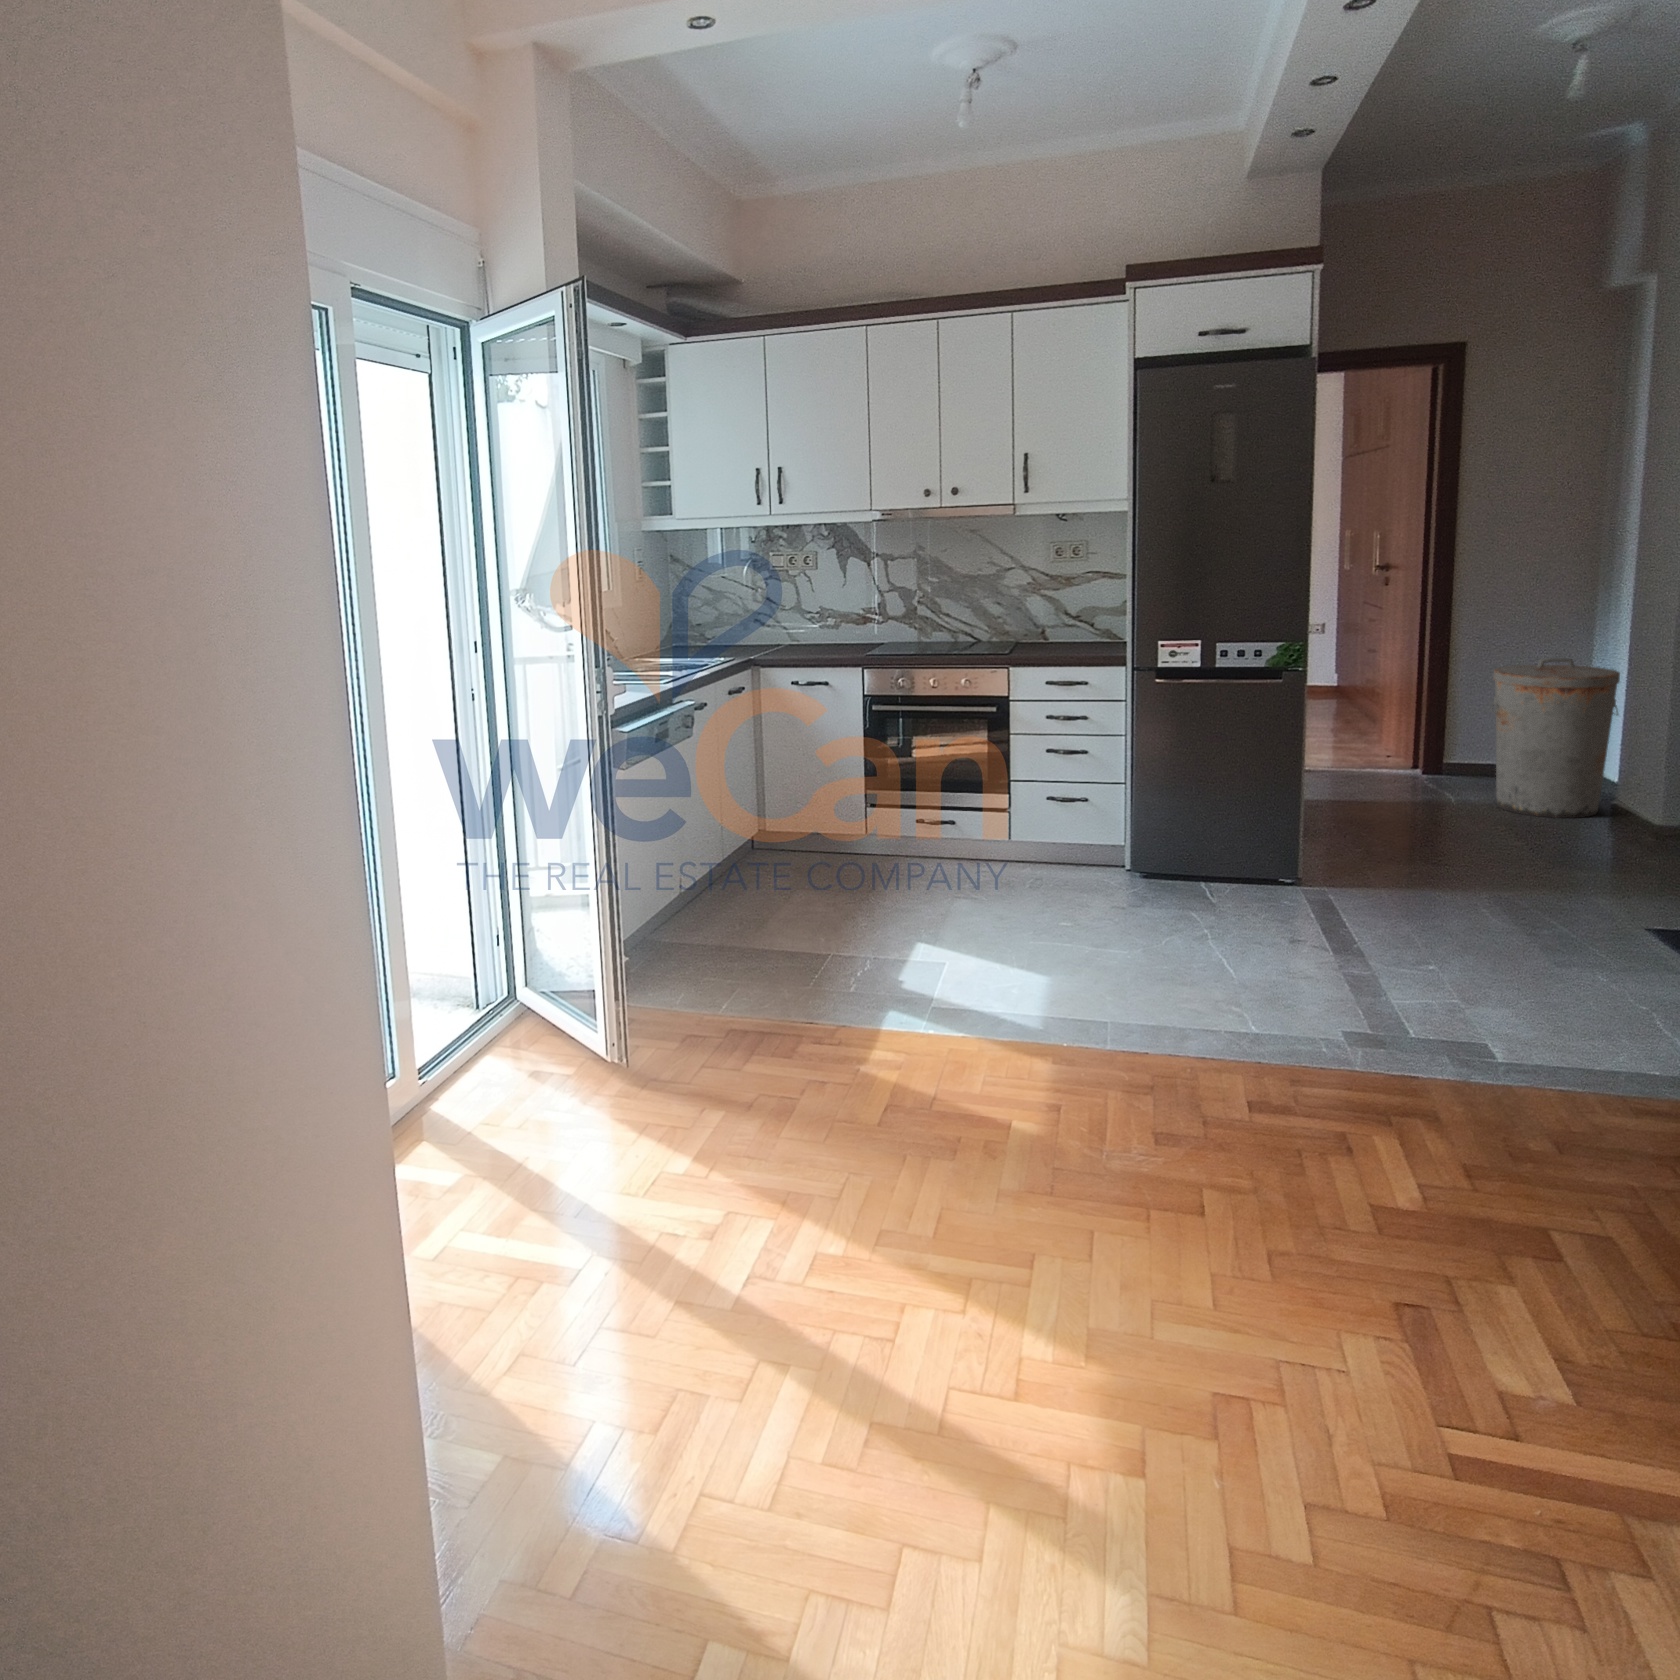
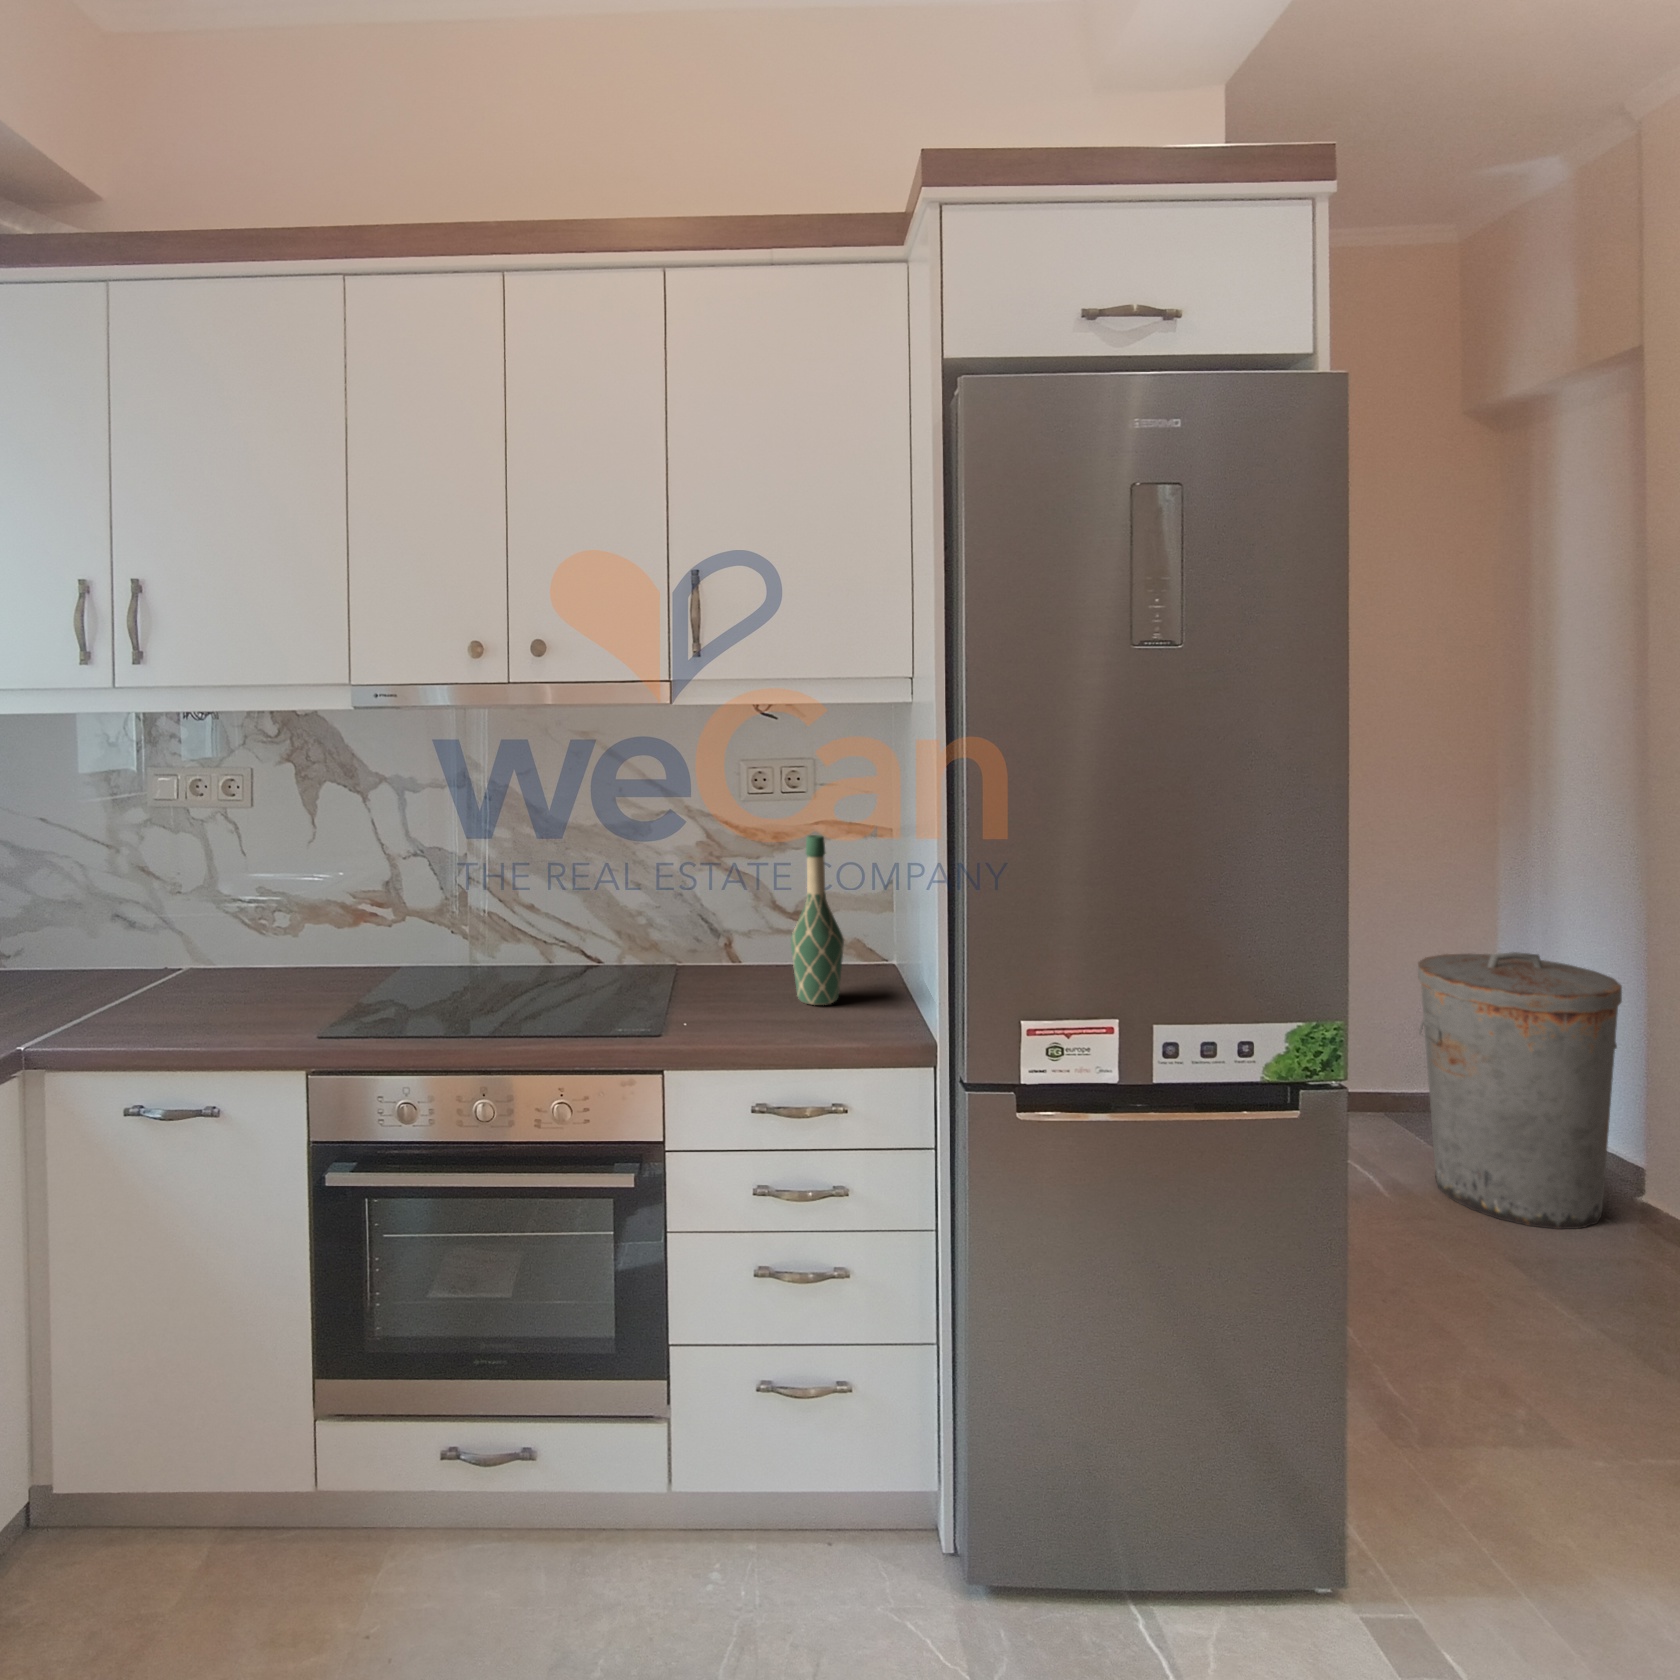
wine bottle: none [1067,573,1091,646] -> present [791,835,844,1005]

